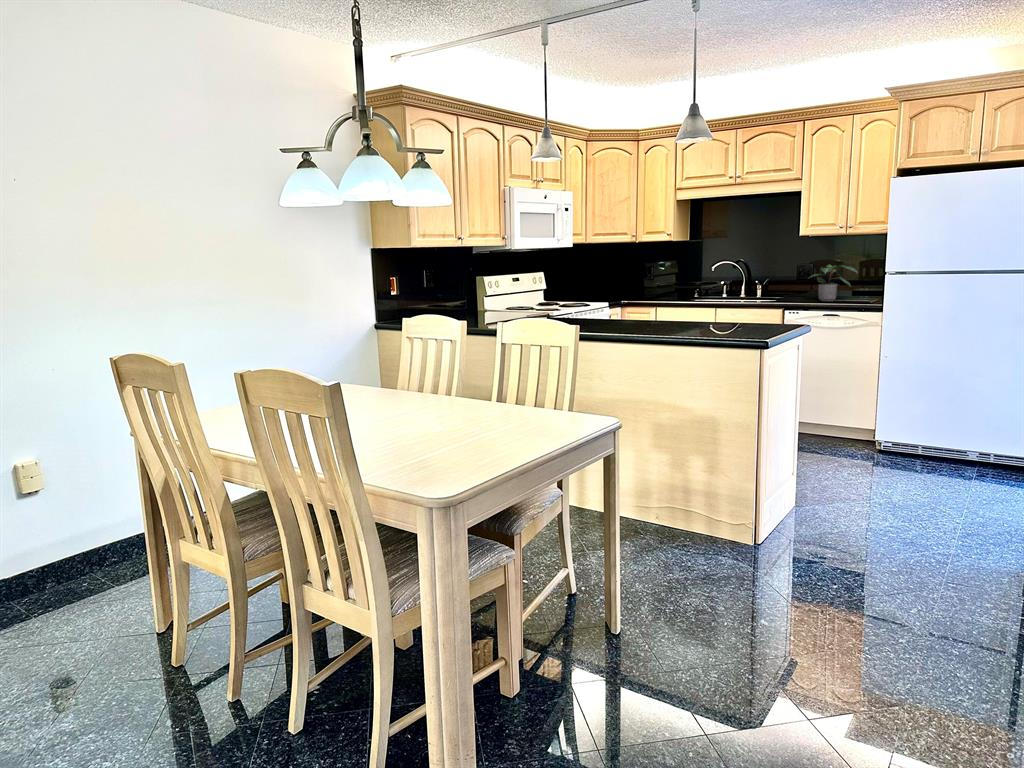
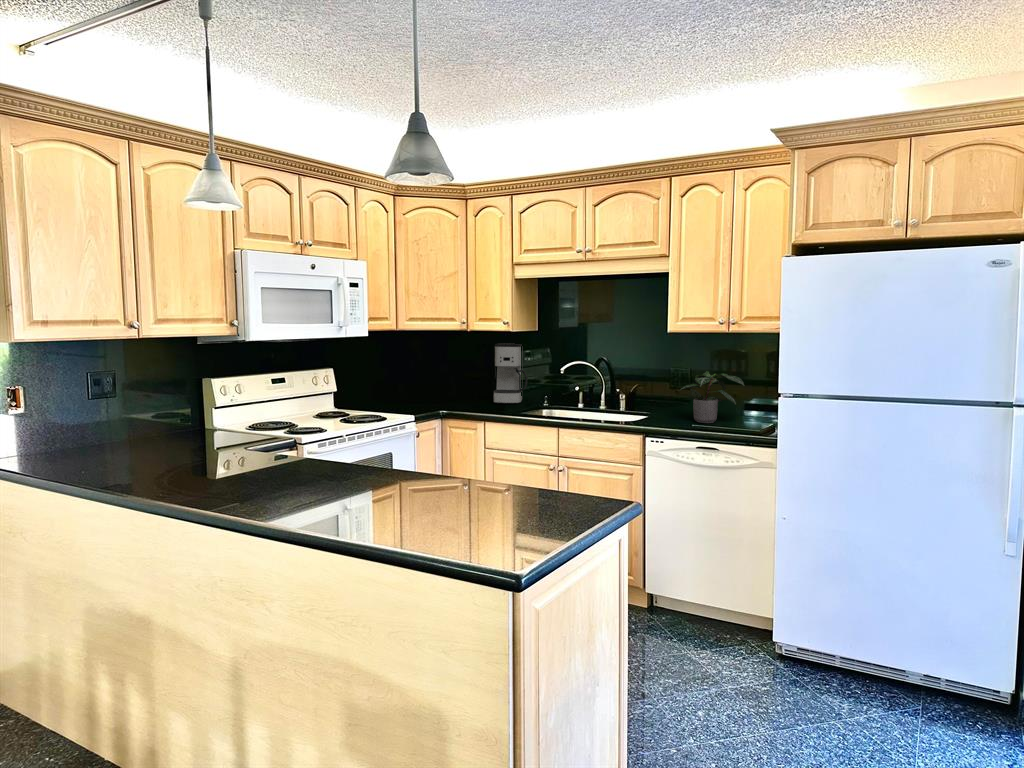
coffee maker: none [656,251,682,297] -> present [493,343,527,404]

